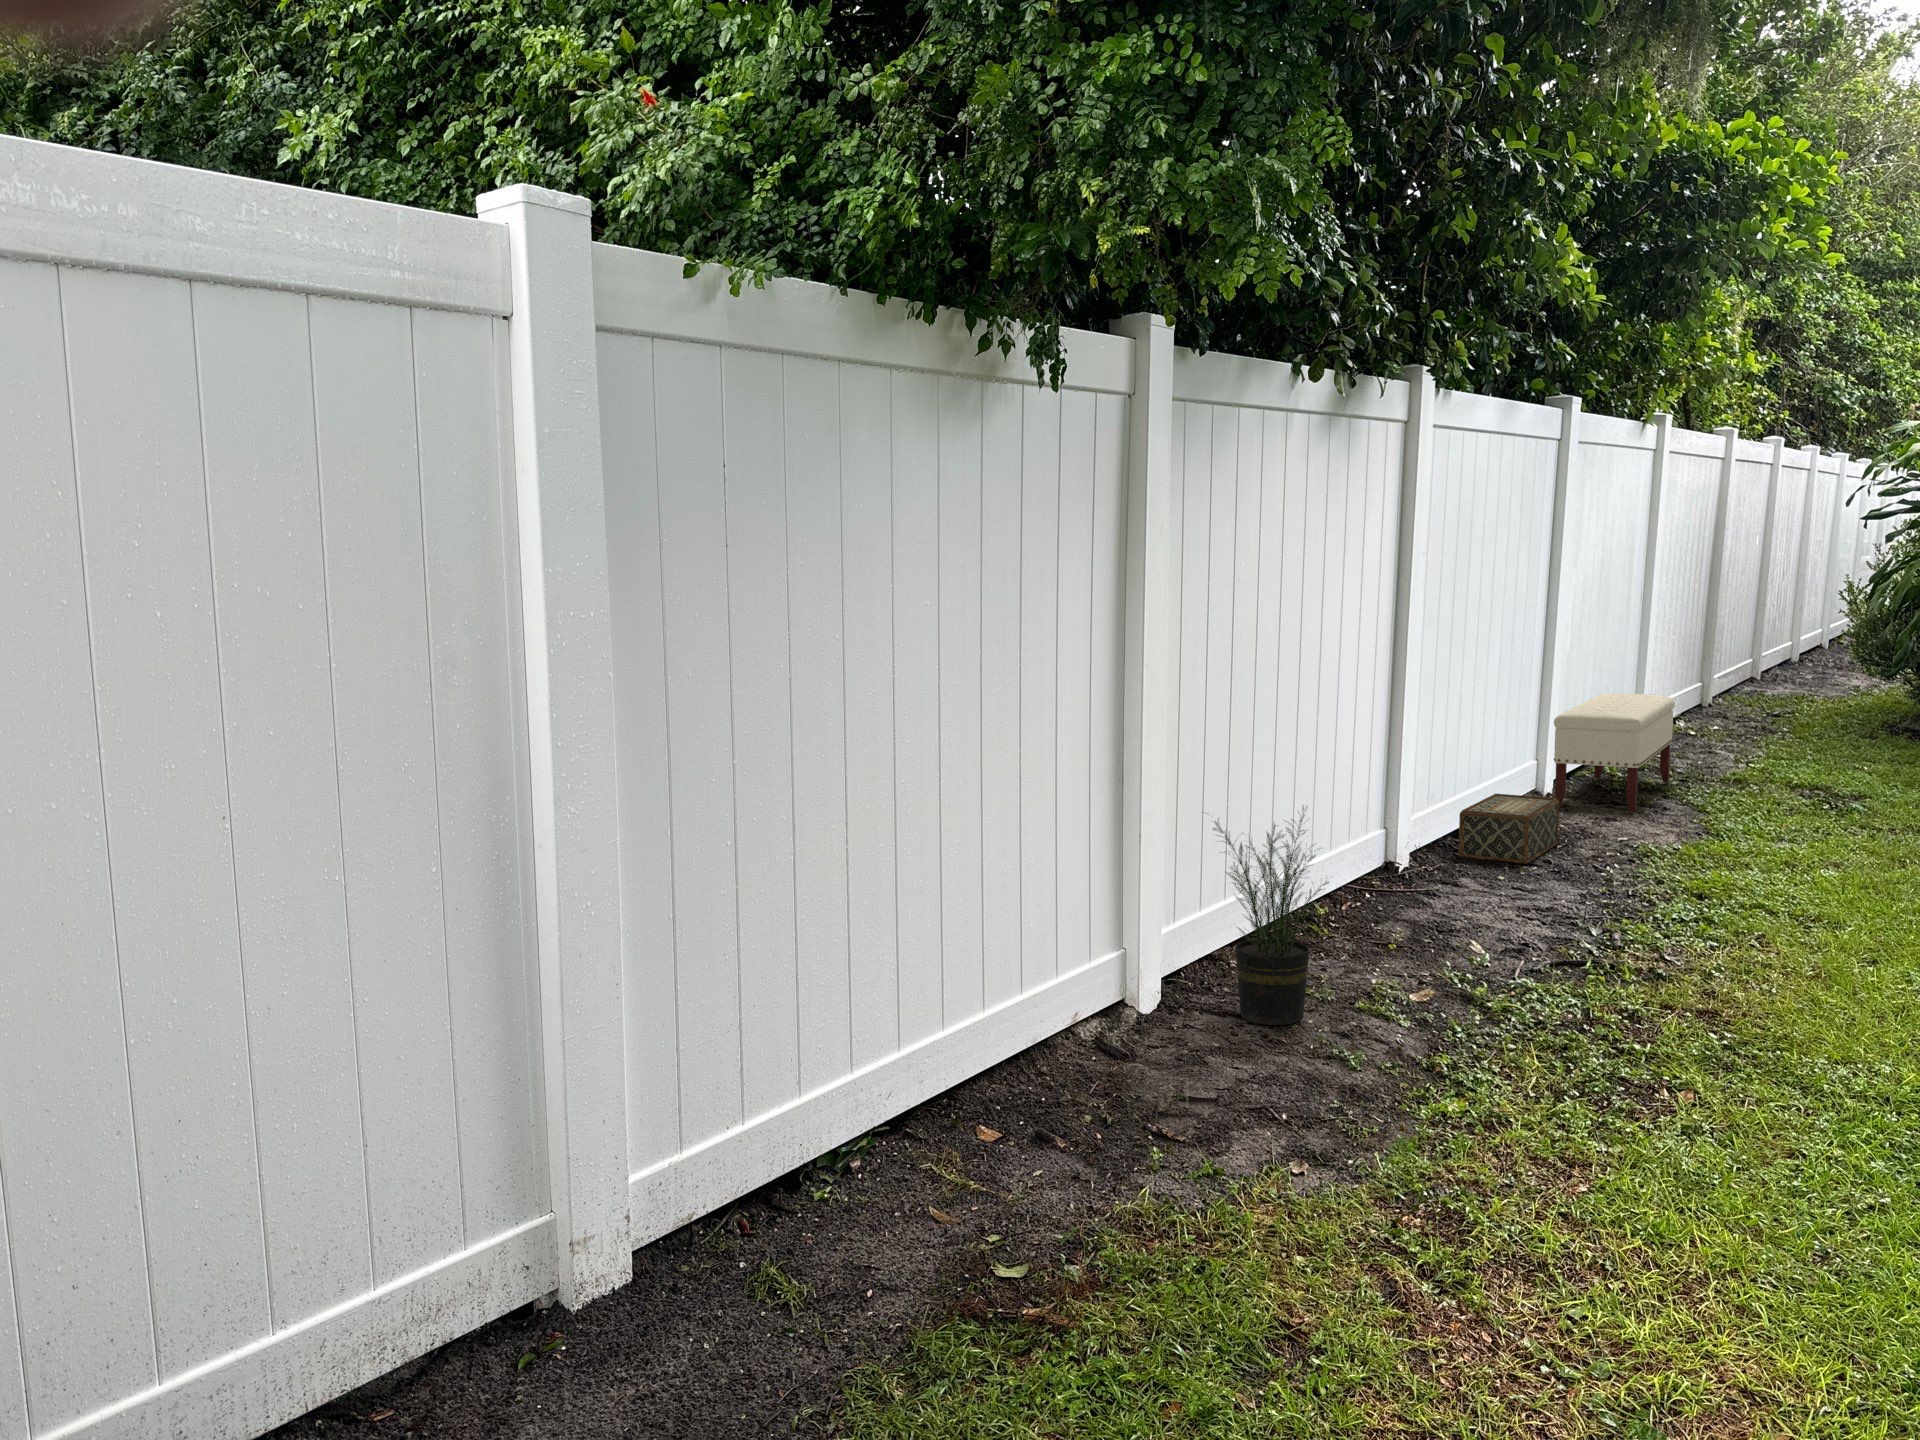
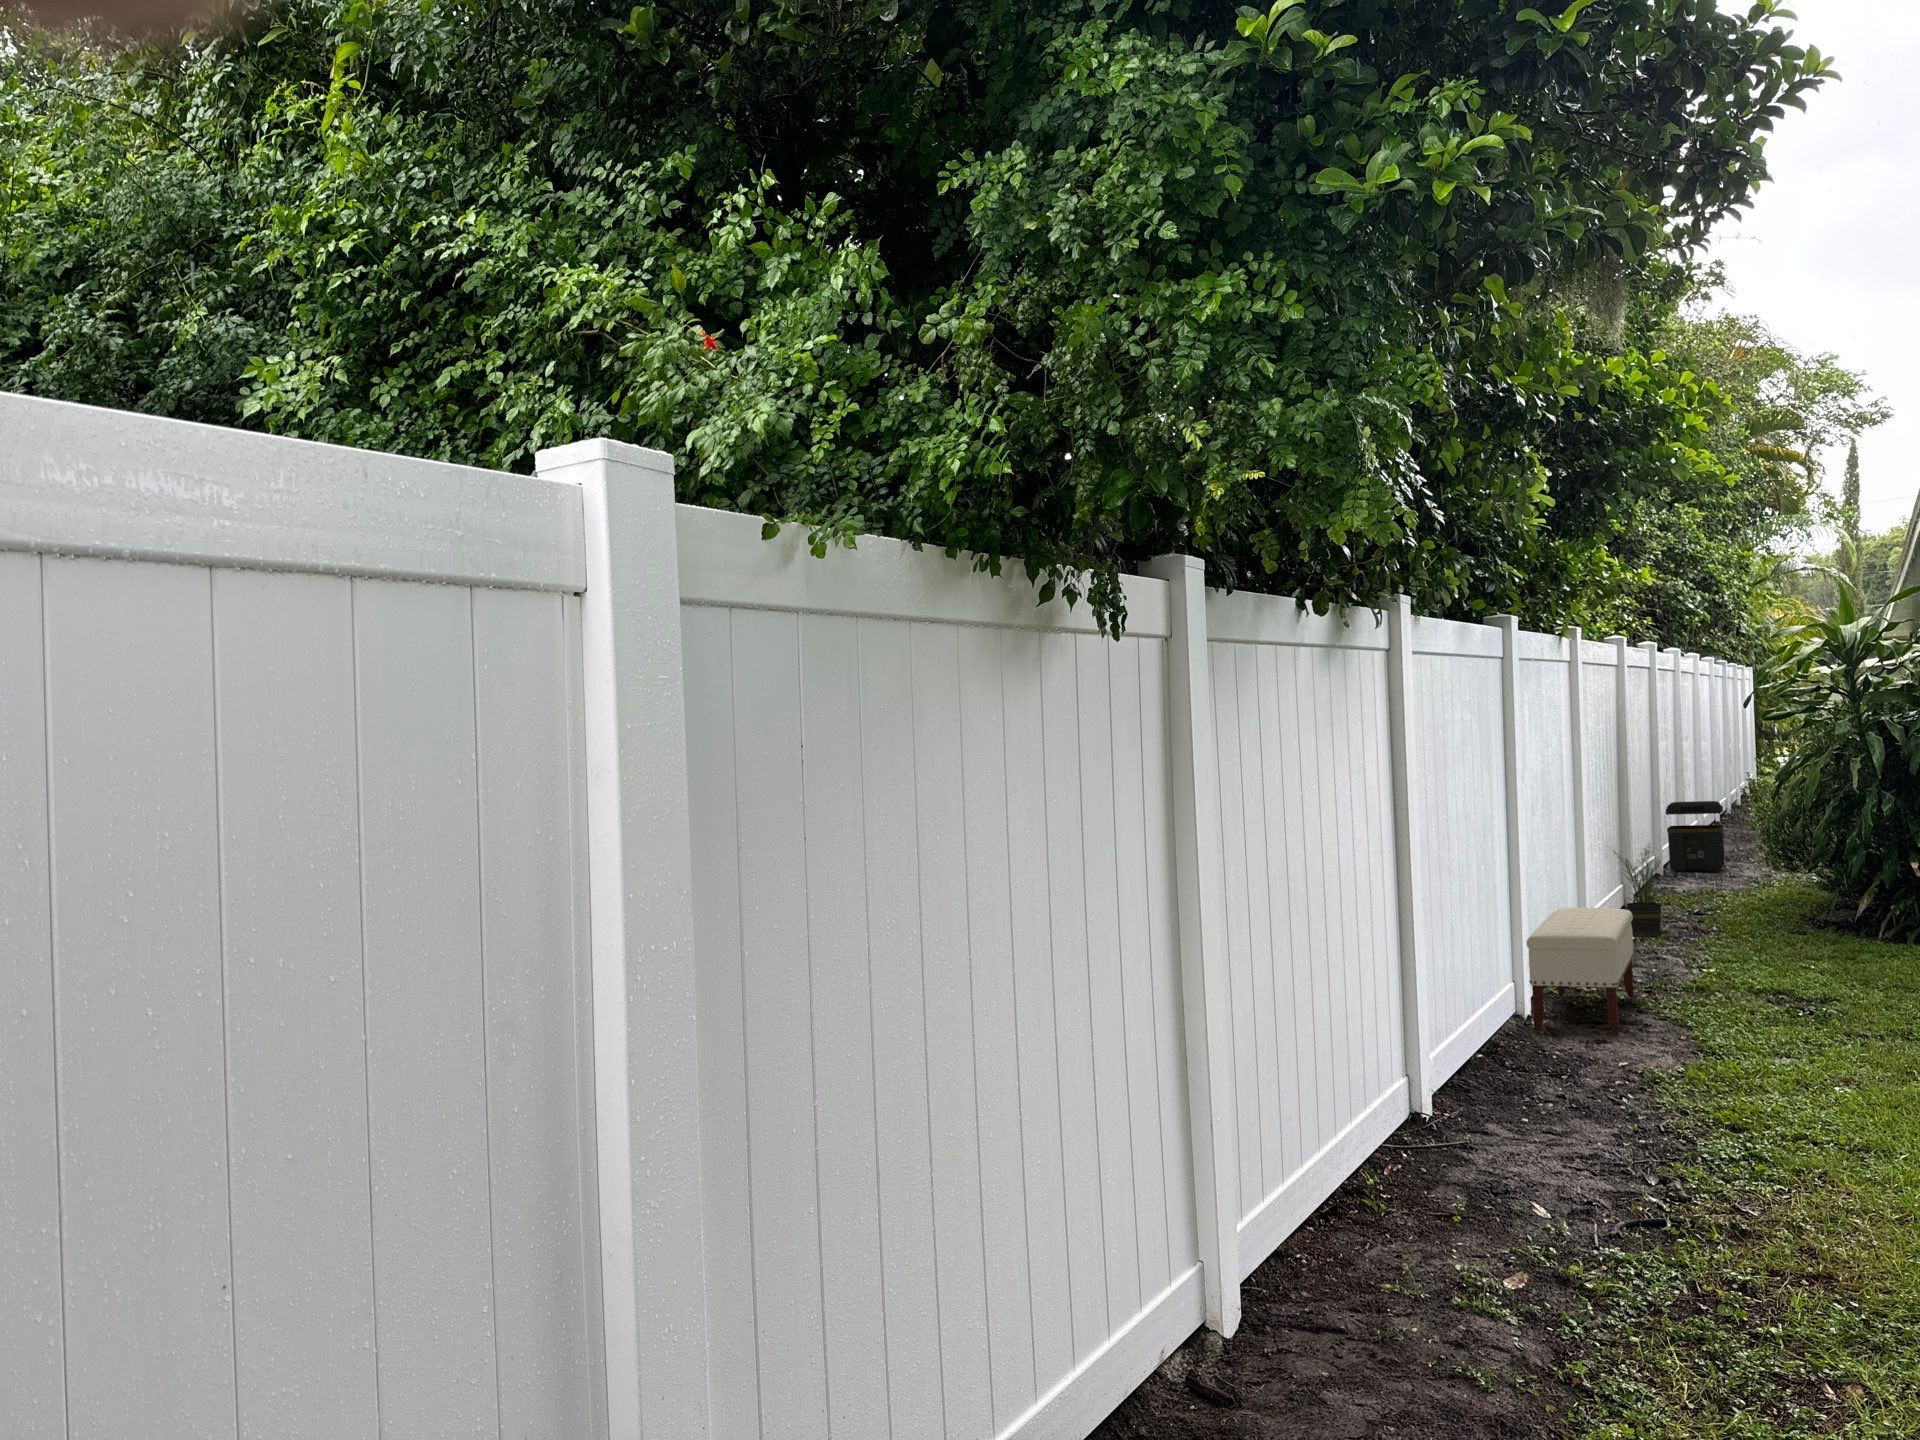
toolbox: none [1771,604,1833,676] -> present [1666,801,1725,872]
woven basket: present [1459,794,1559,864] -> none [1463,1024,1559,1100]
potted plant: present [1213,806,1329,1025] -> present [1613,843,1667,937]

